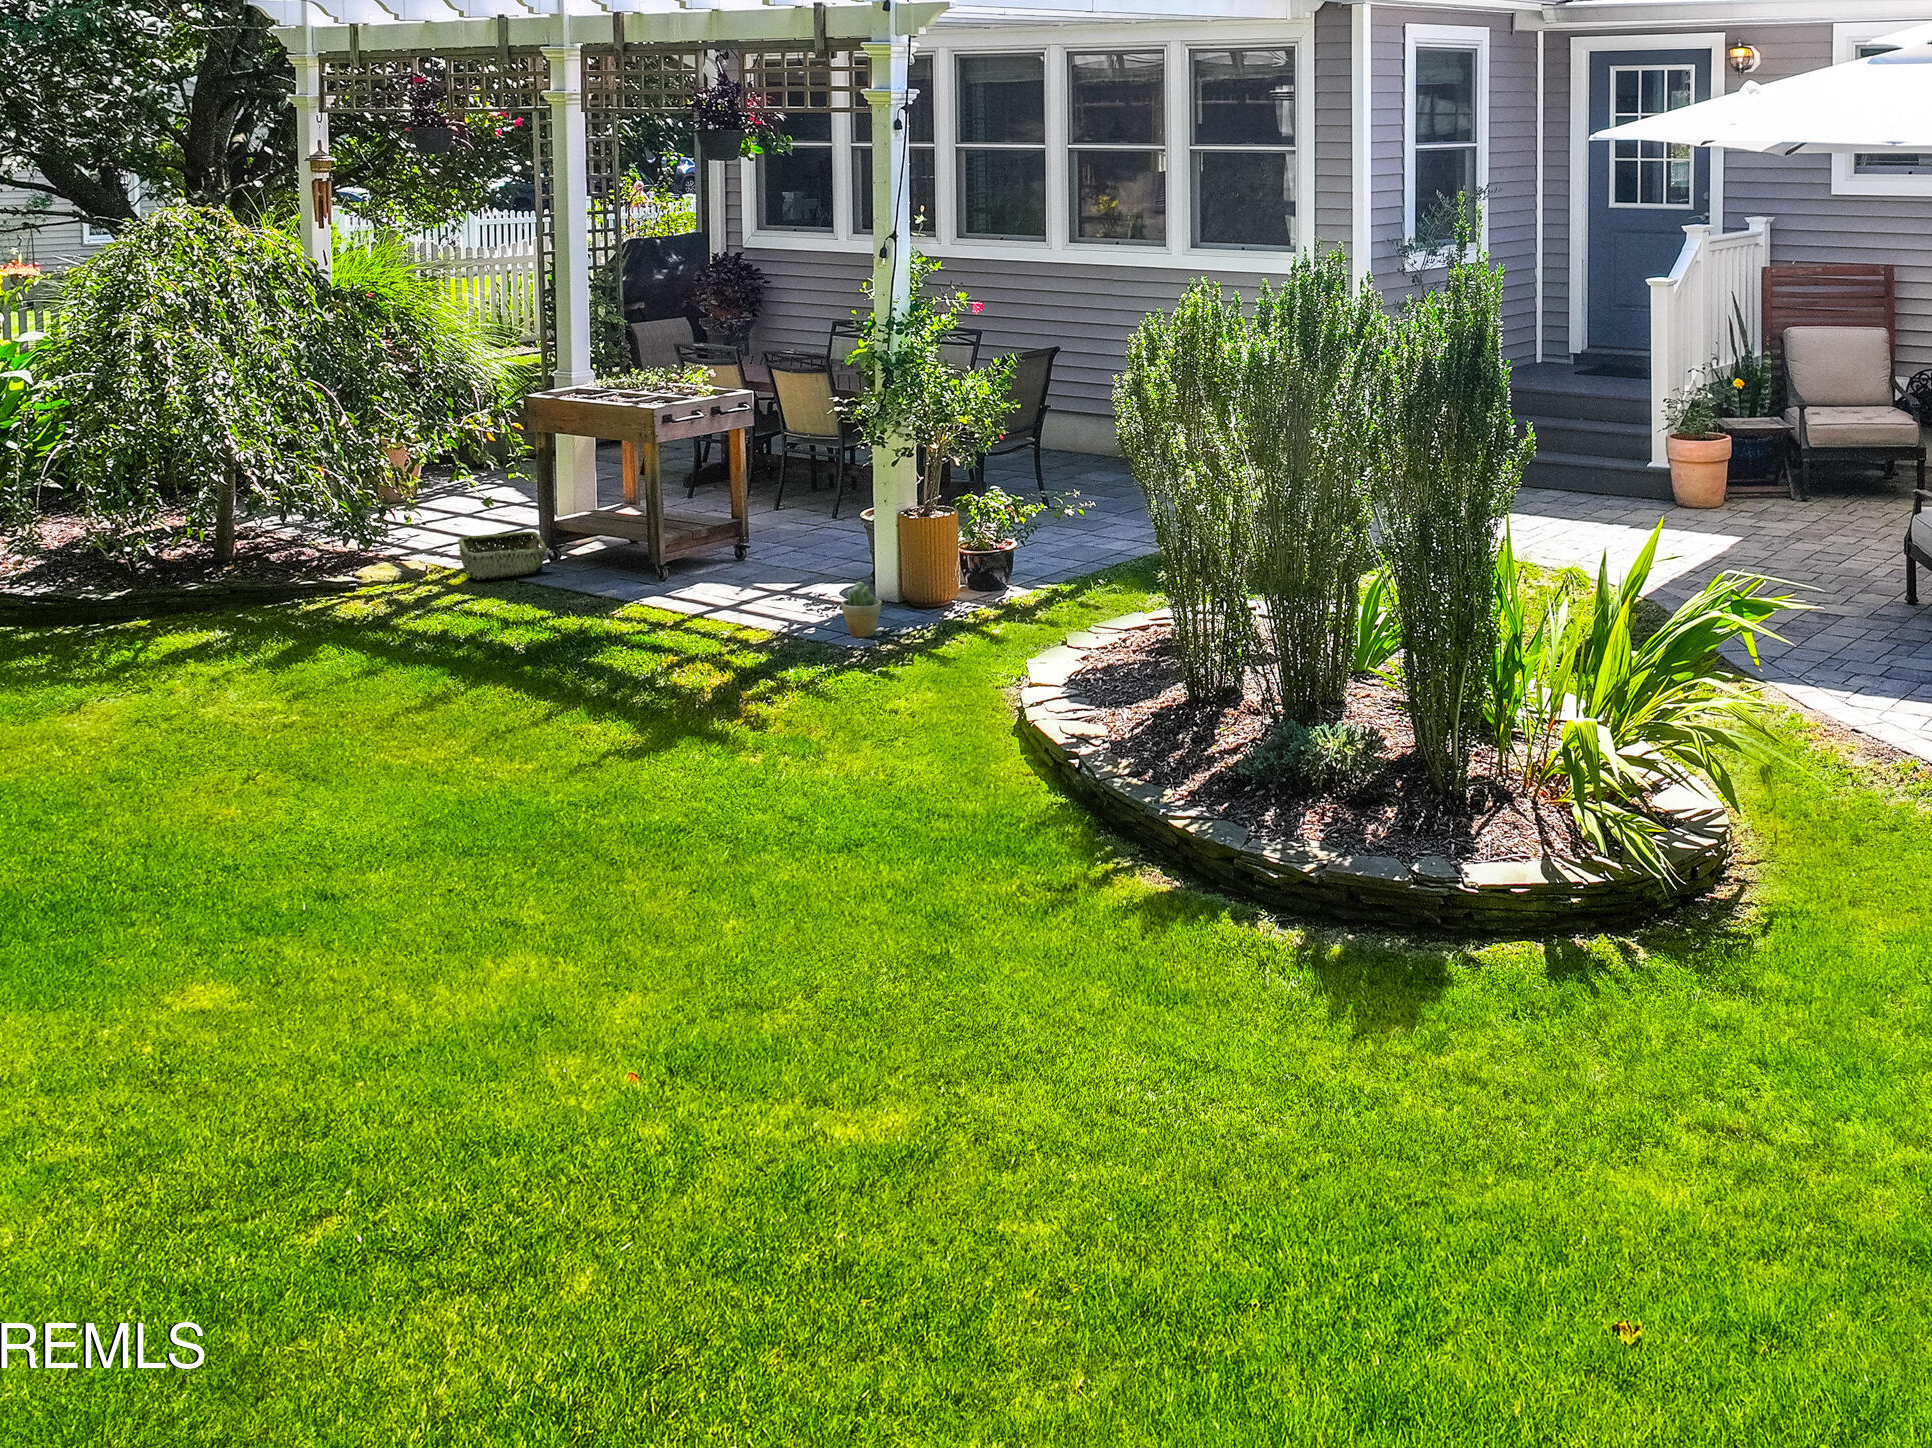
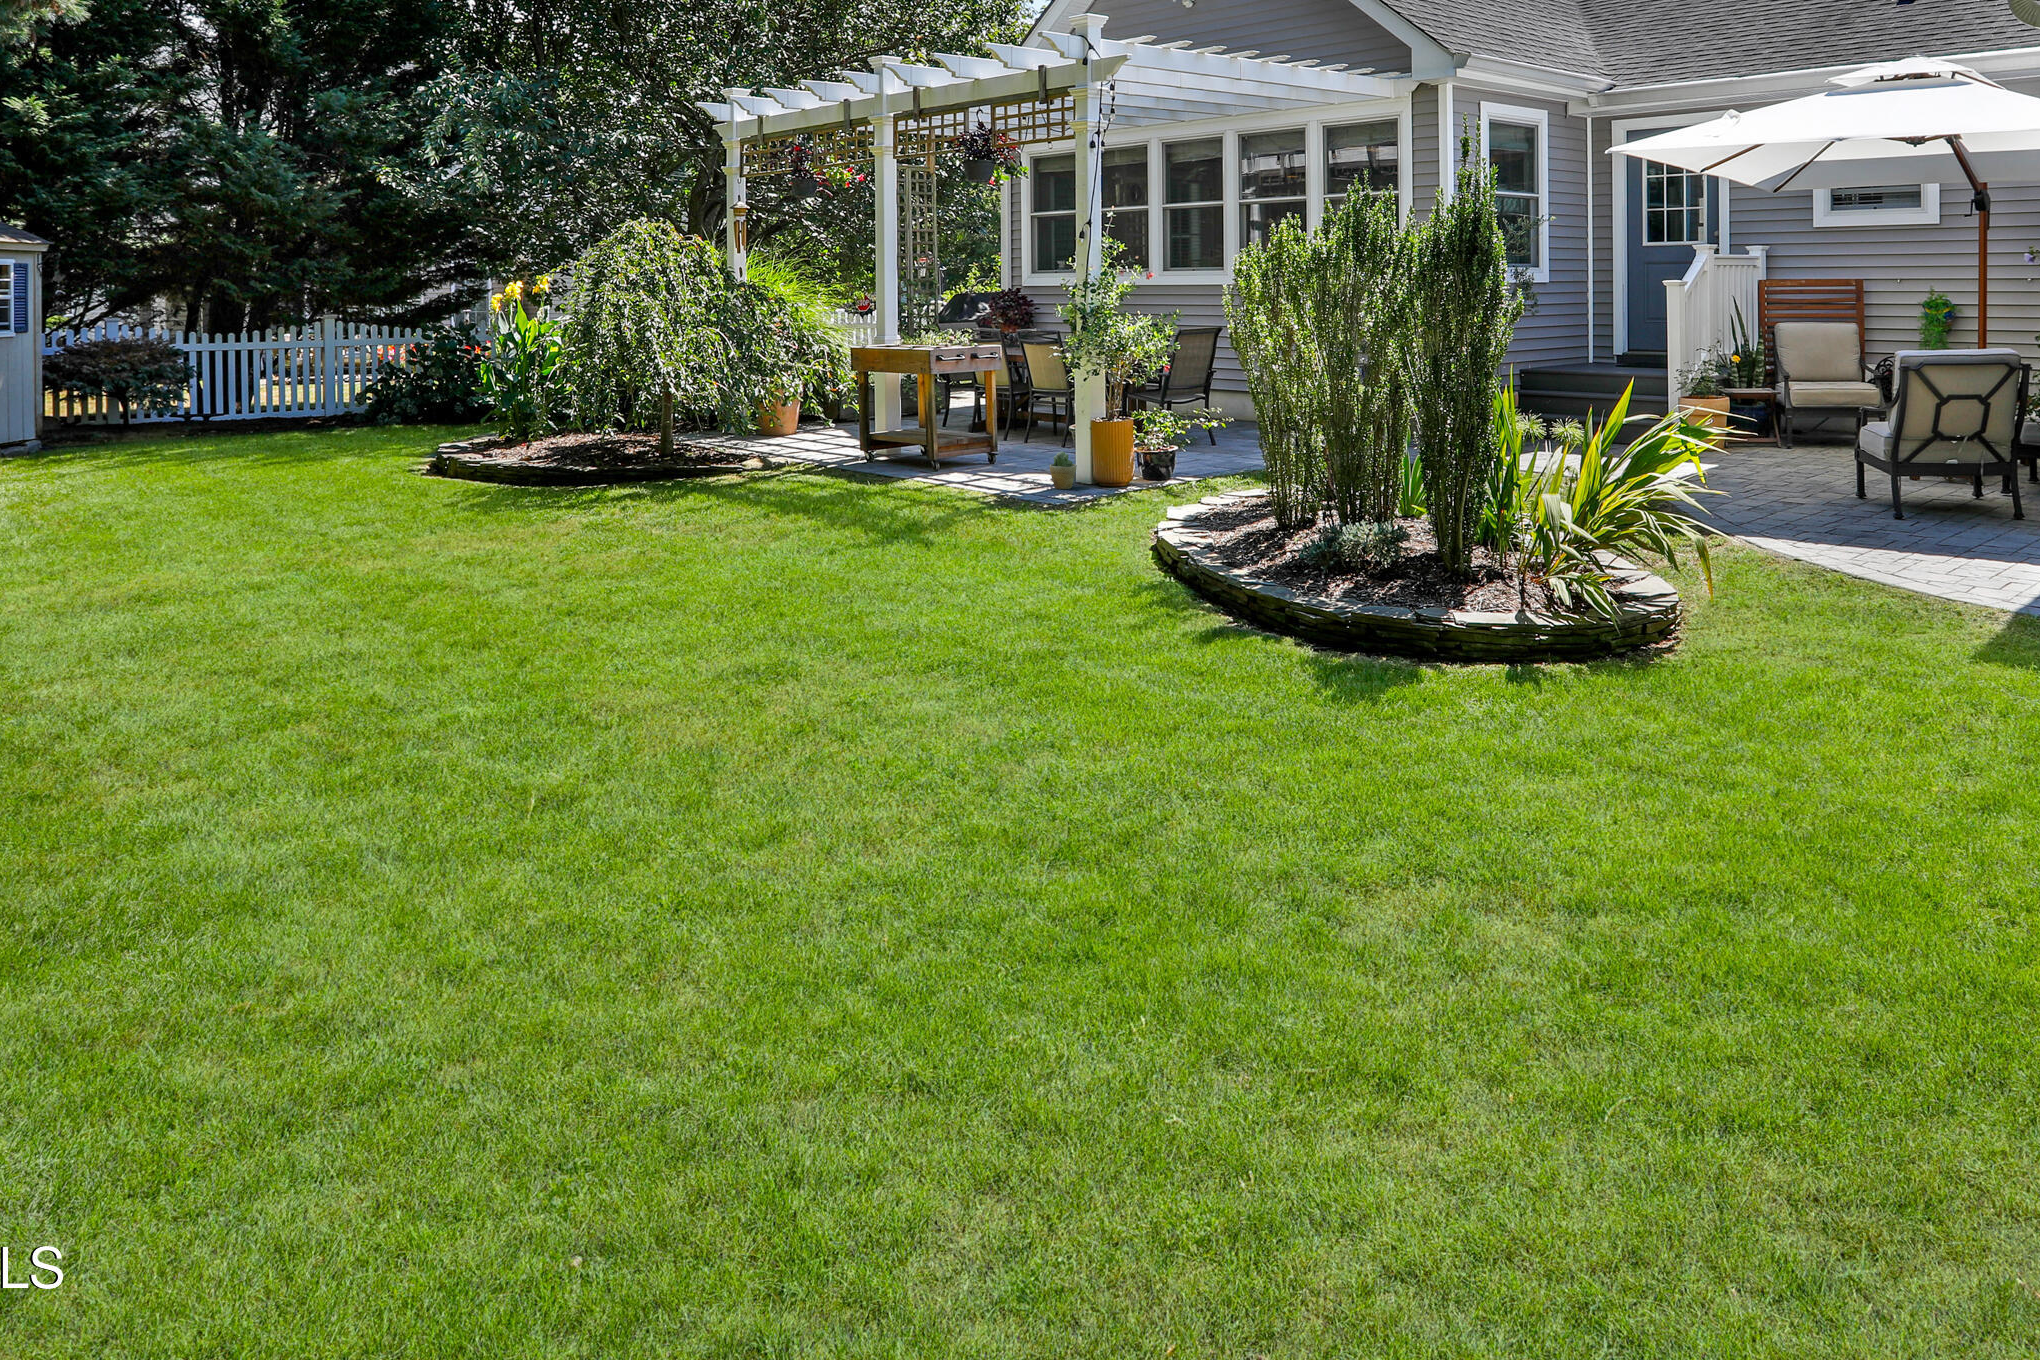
woven basket: present [458,532,547,580] -> none [805,431,862,459]

